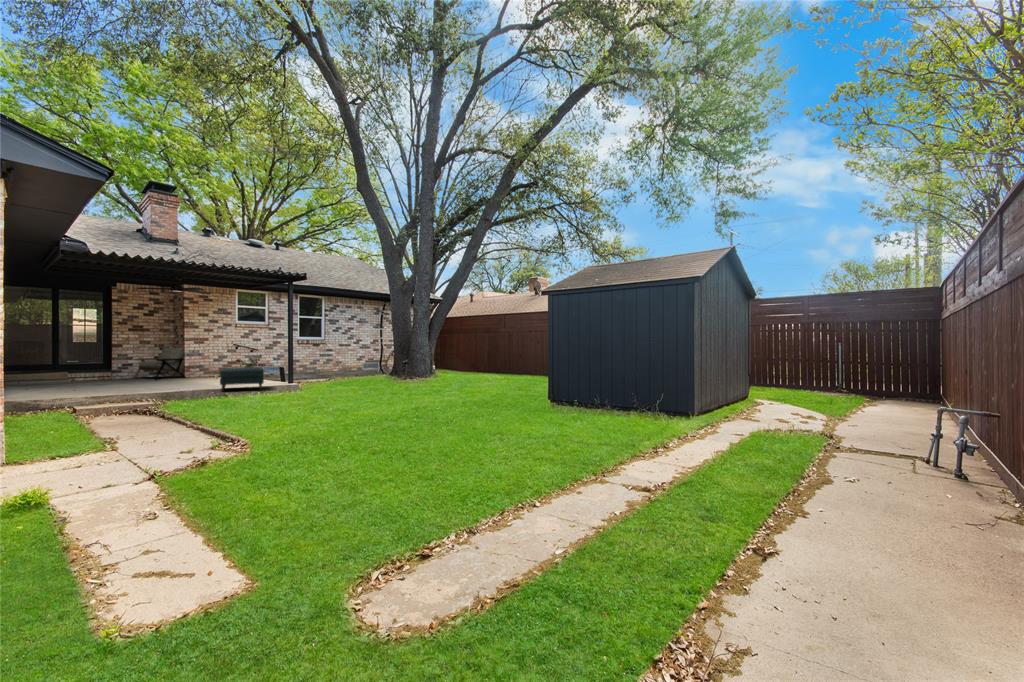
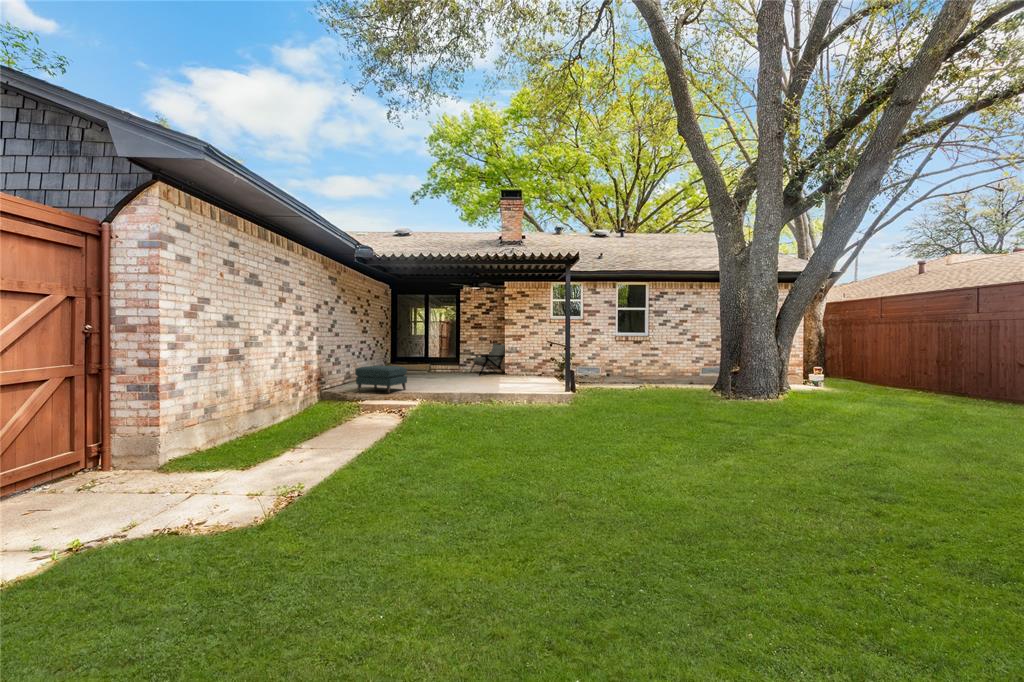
ottoman: present [220,367,264,391] -> present [355,366,407,393]

